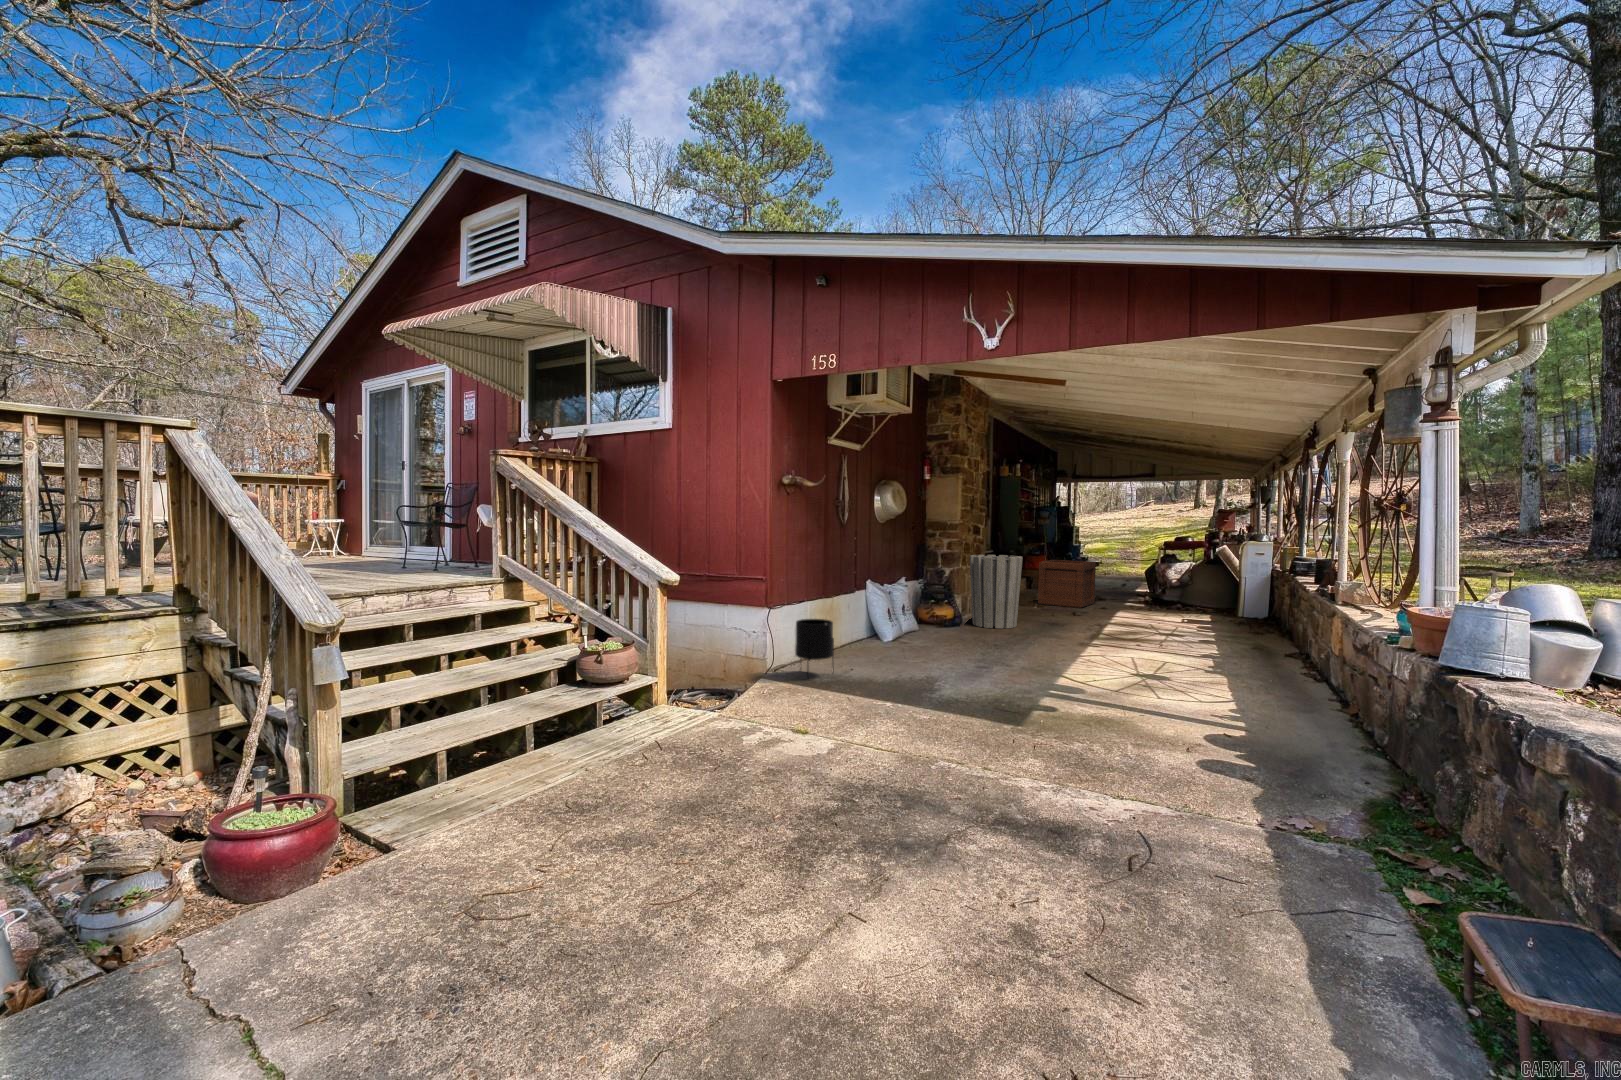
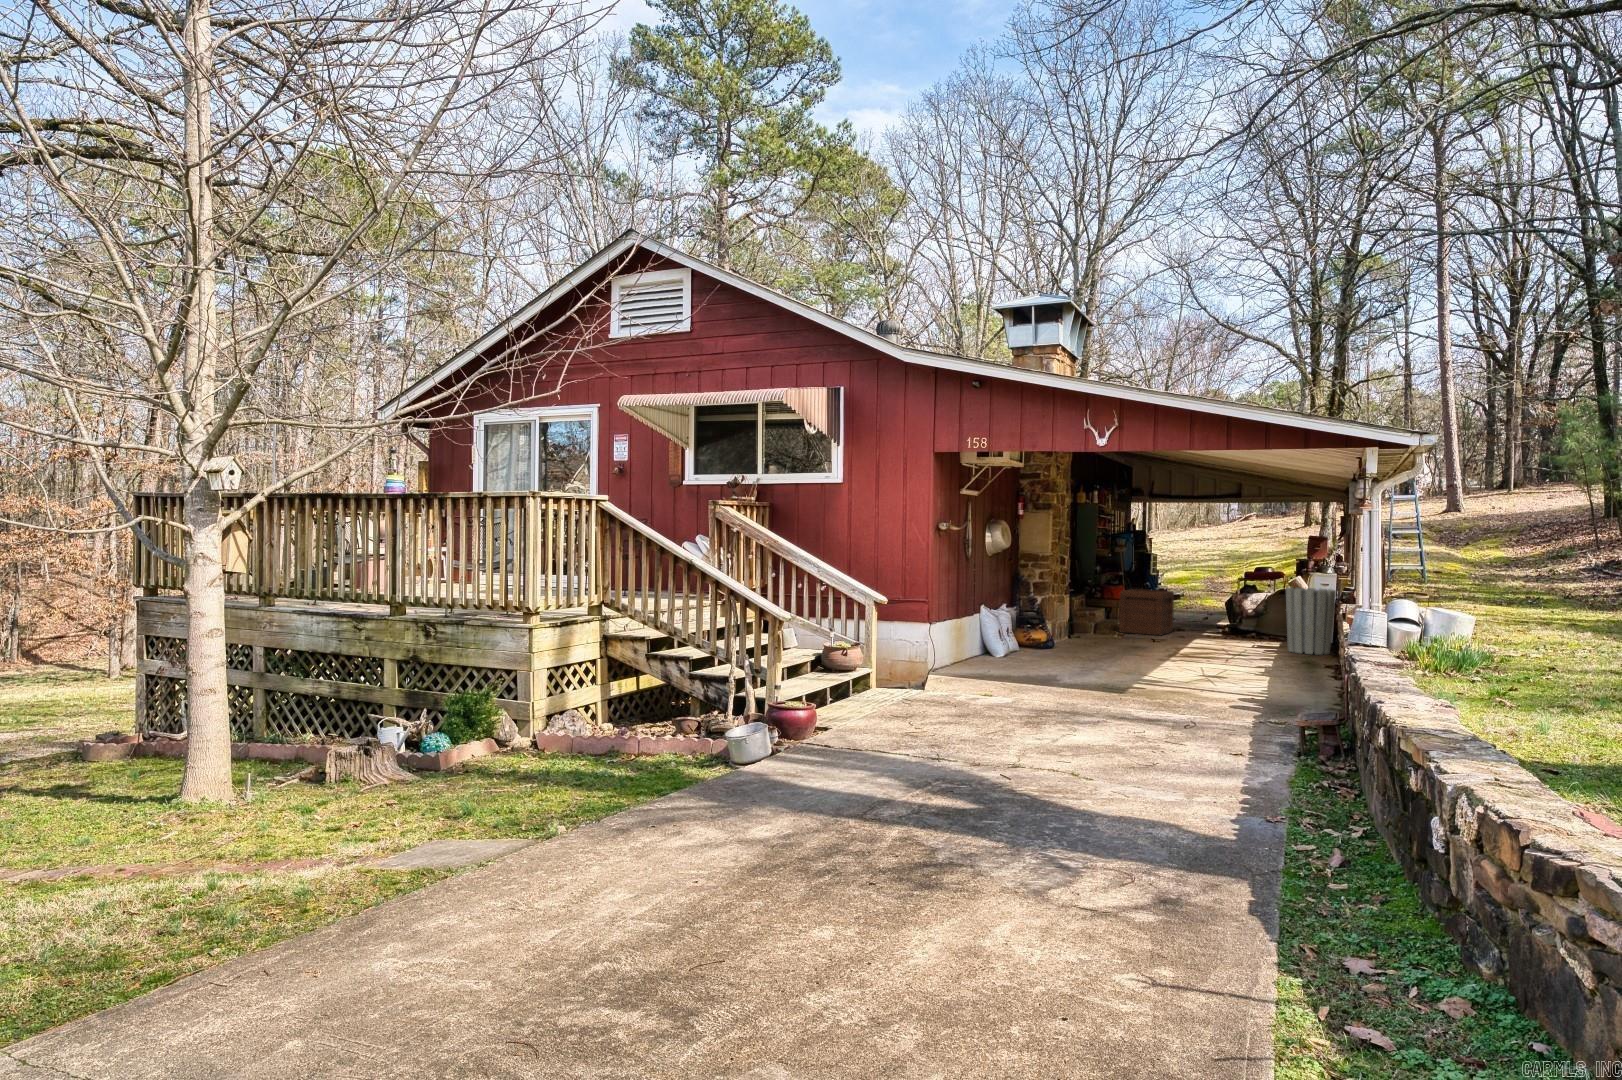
trash can: present [970,555,1023,629] -> present [1286,588,1336,655]
planter: present [795,619,834,670] -> none [945,634,975,679]

